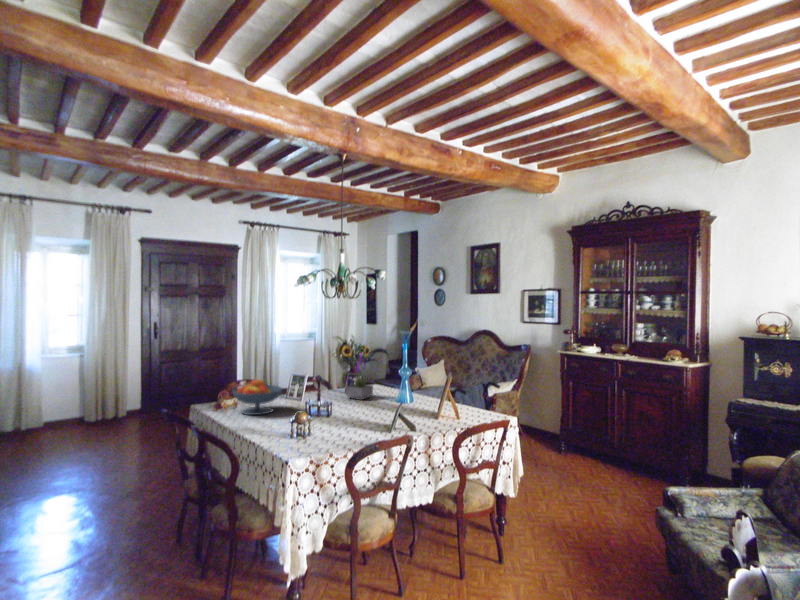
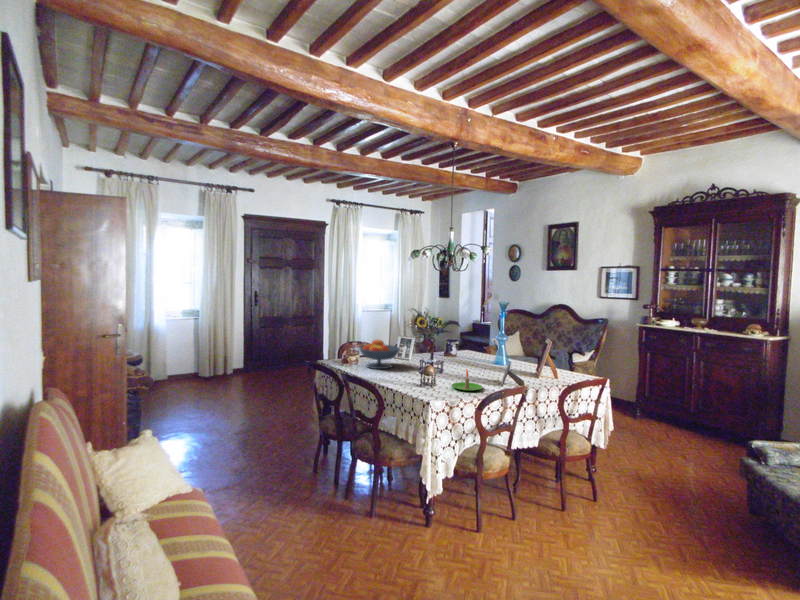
potted plant: present [346,356,373,400] -> none [448,319,471,361]
candle: none [328,413,365,441] -> present [452,369,483,391]

